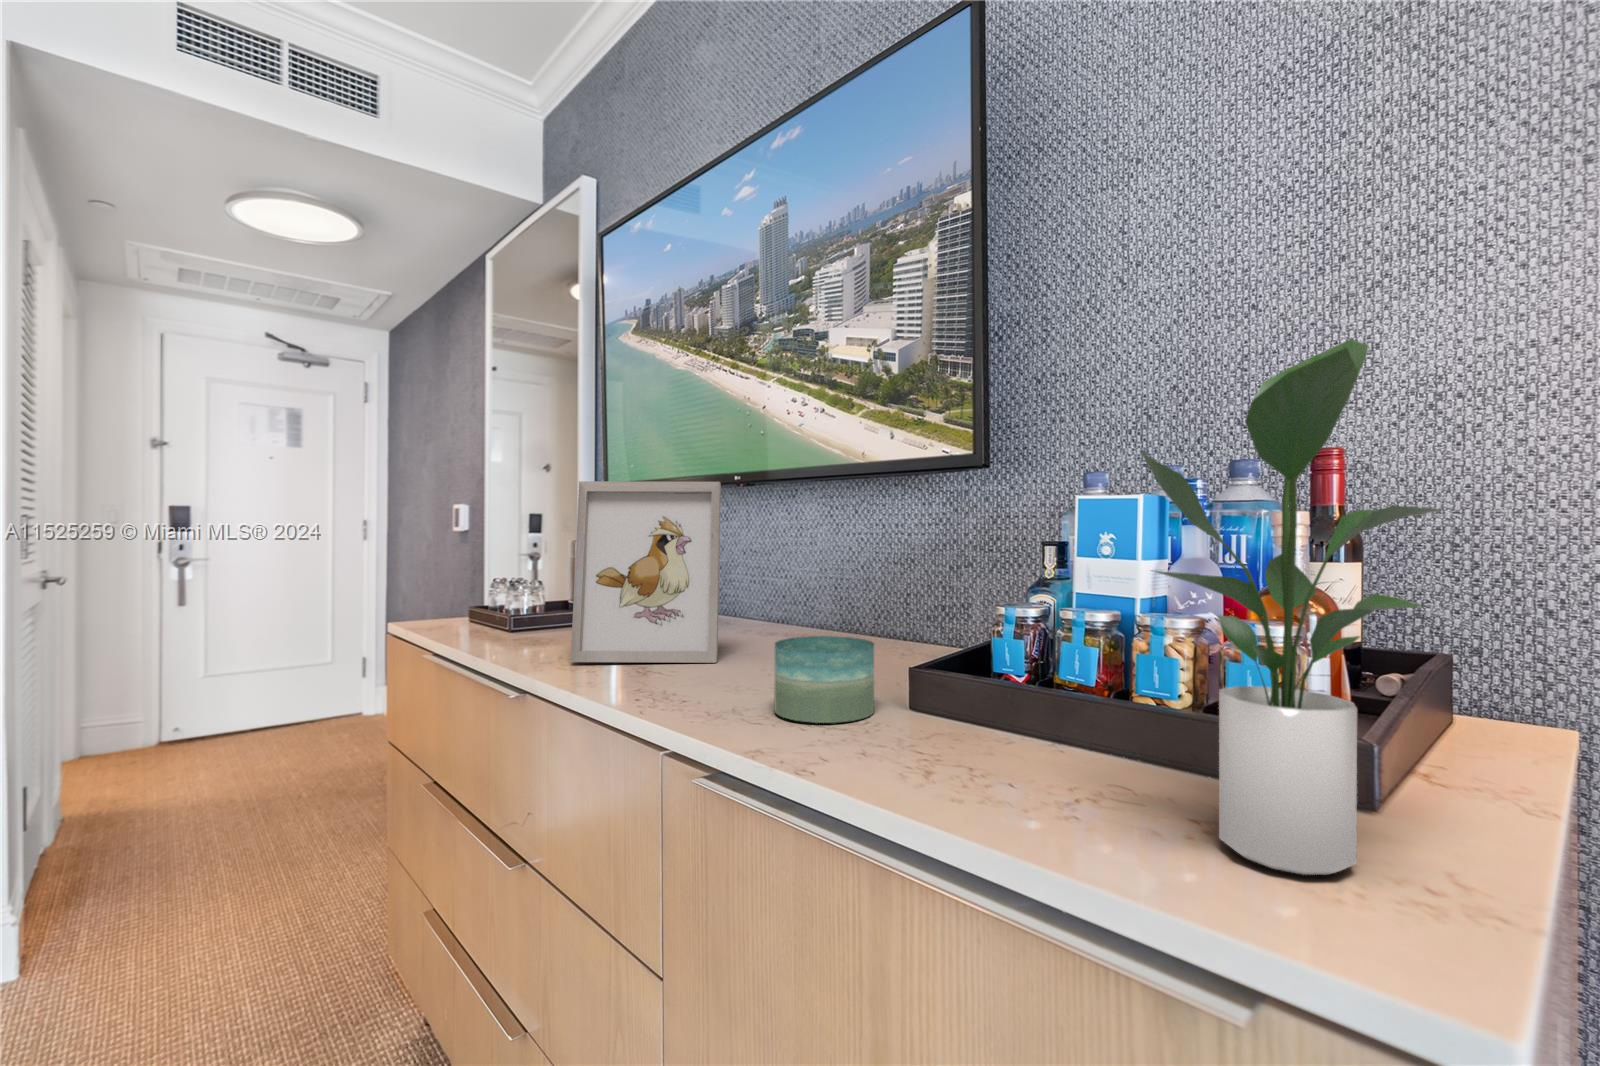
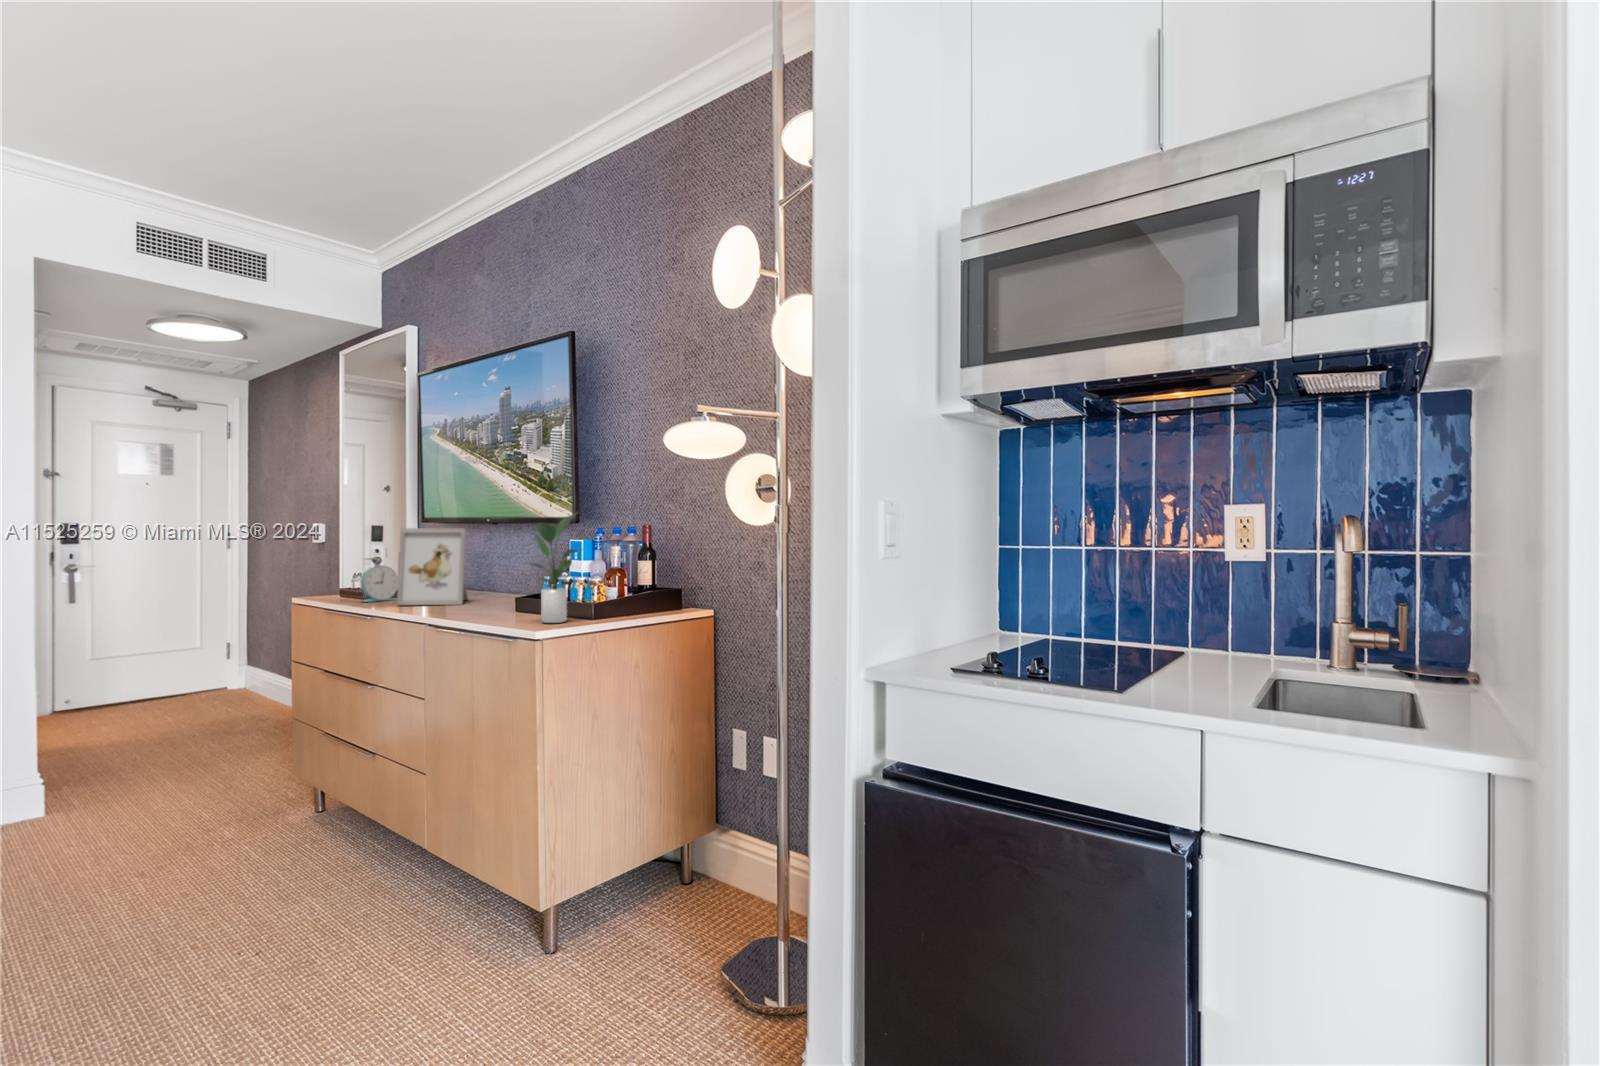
alarm clock: none [498,565,572,643] -> present [361,565,398,602]
candle: present [774,636,874,723] -> none [468,588,505,613]

